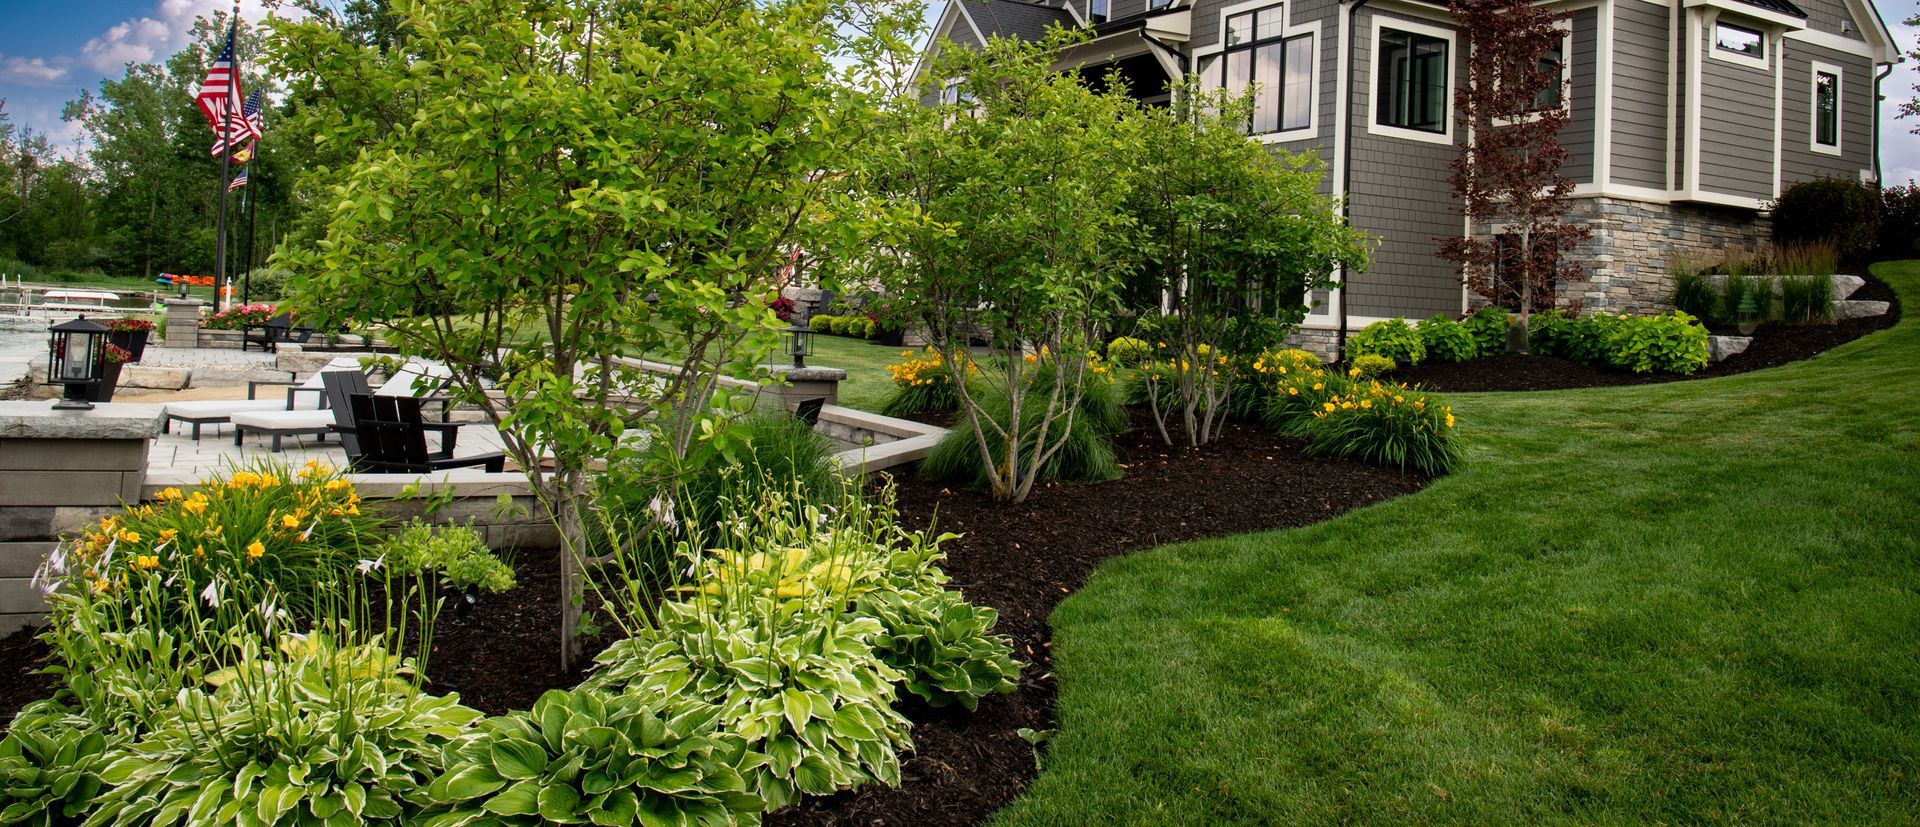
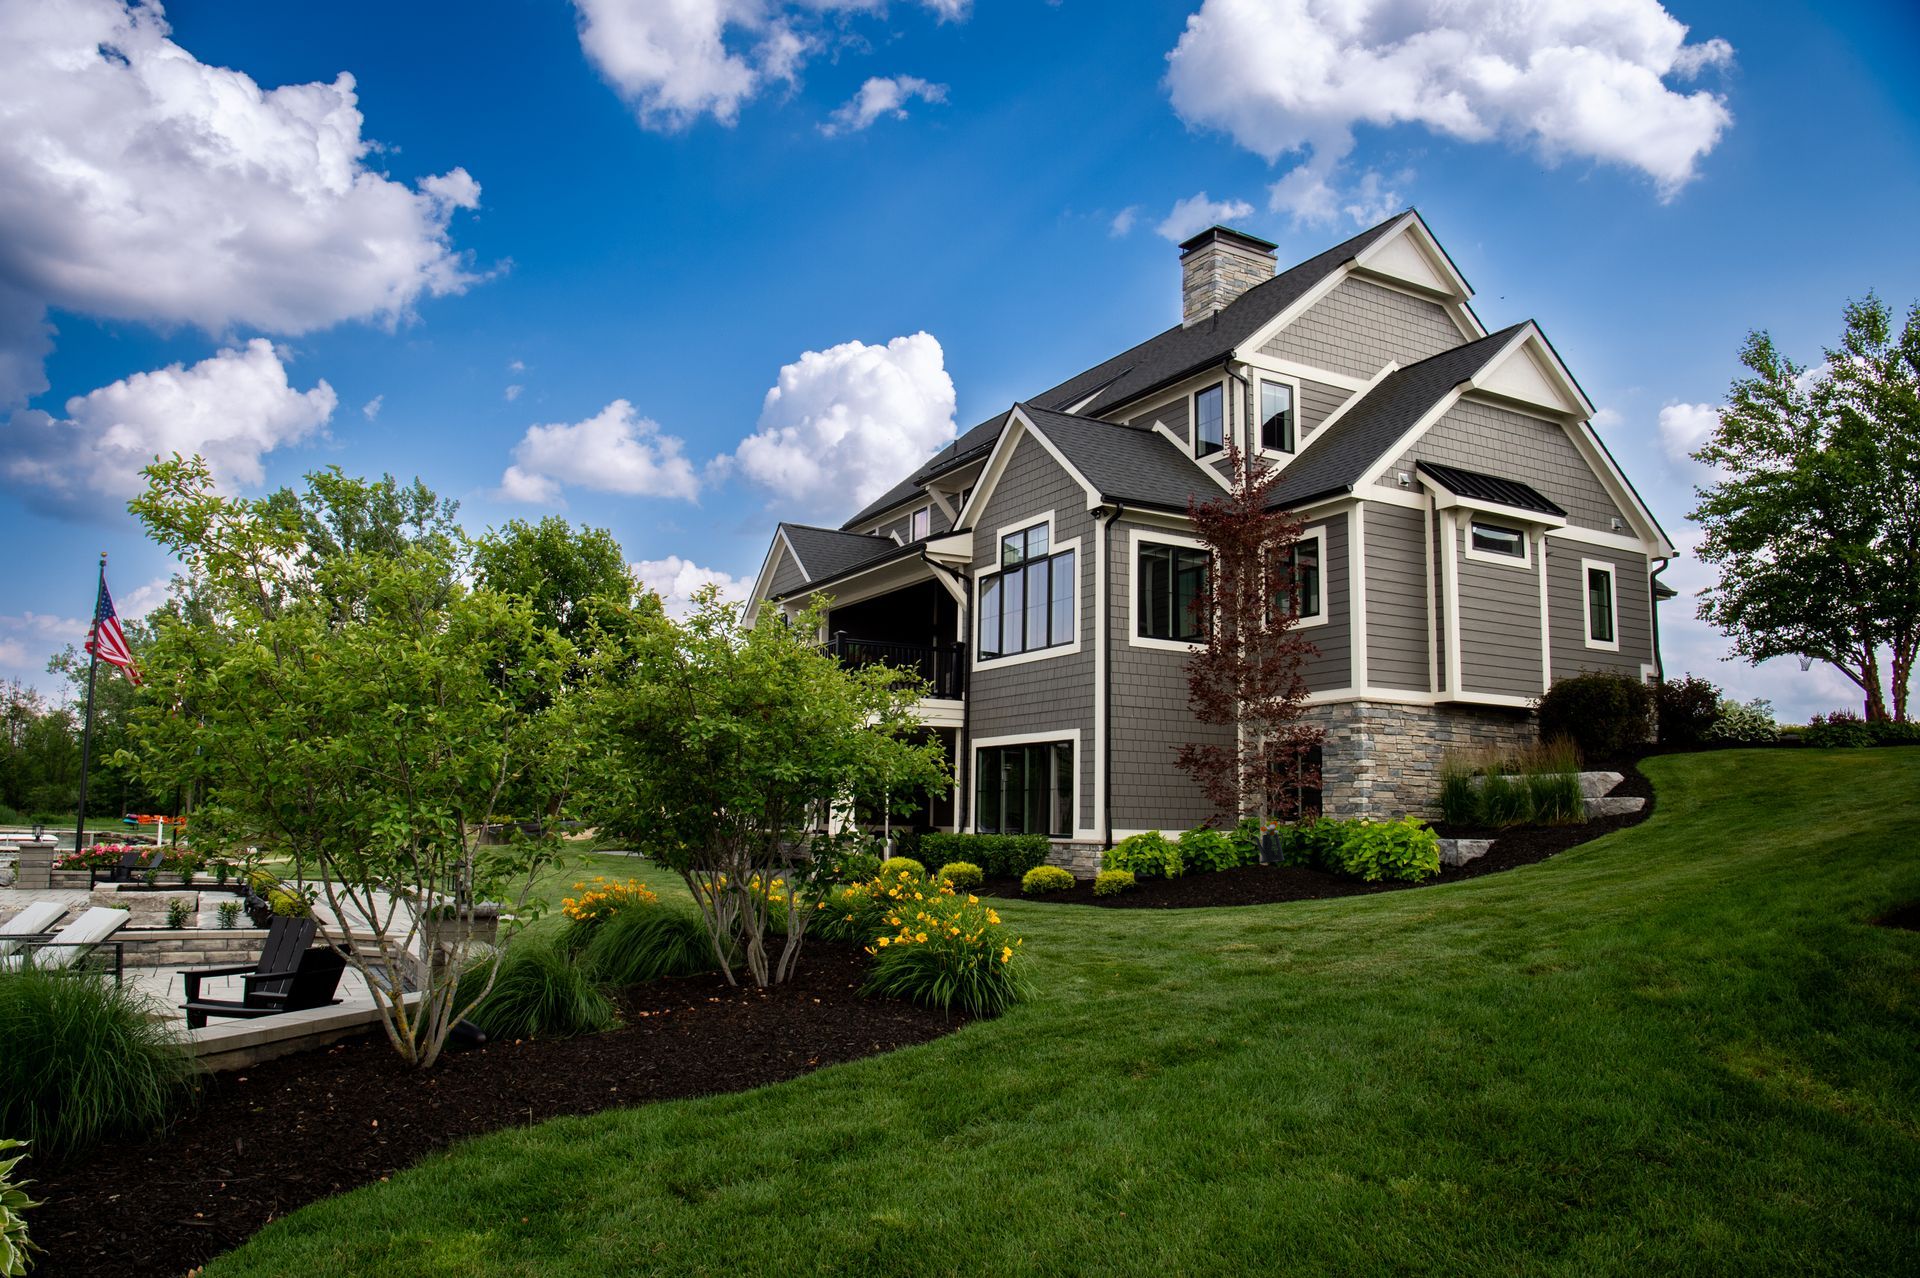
potted tree: present [1738,287,1756,335] -> none [1489,785,1509,837]

